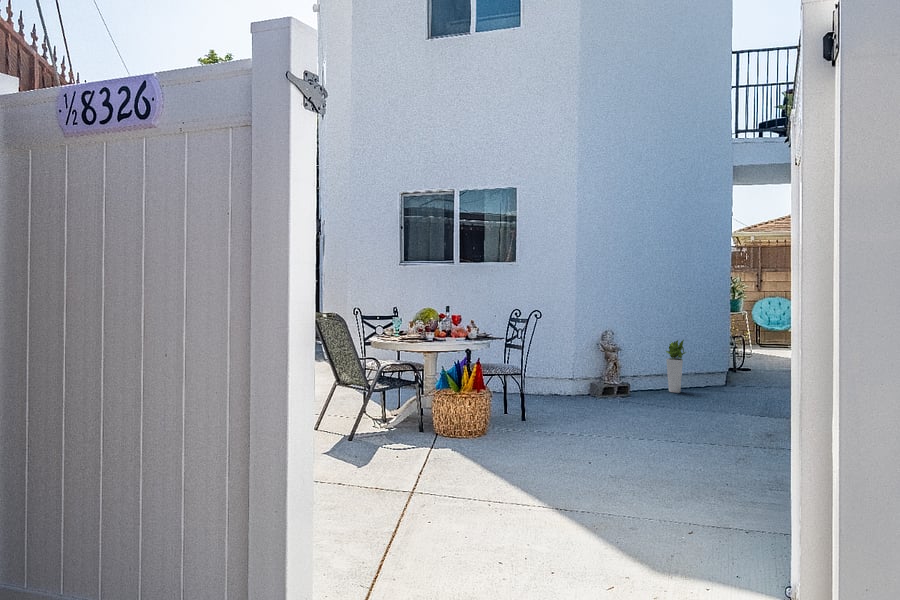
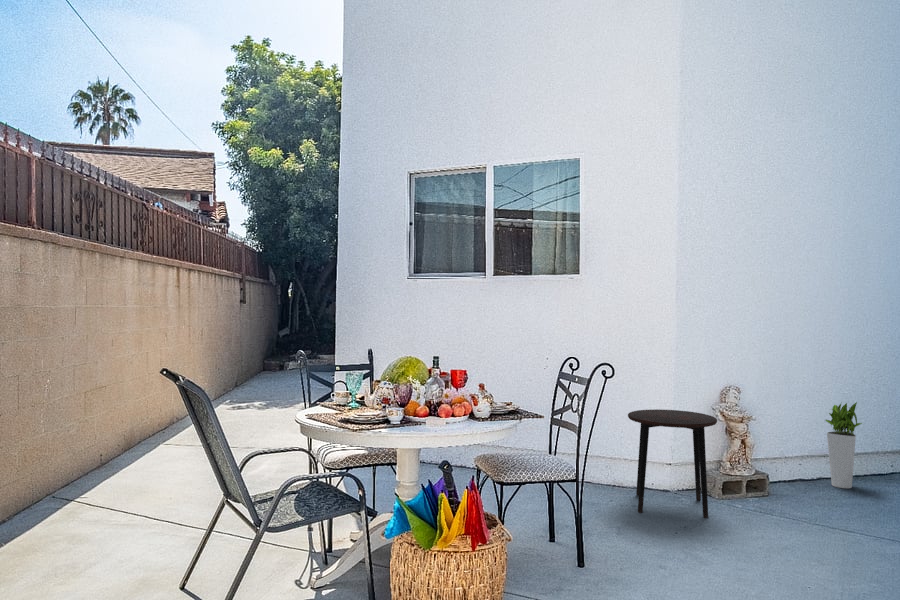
side table: none [547,344,600,406] -> present [628,409,717,518]

